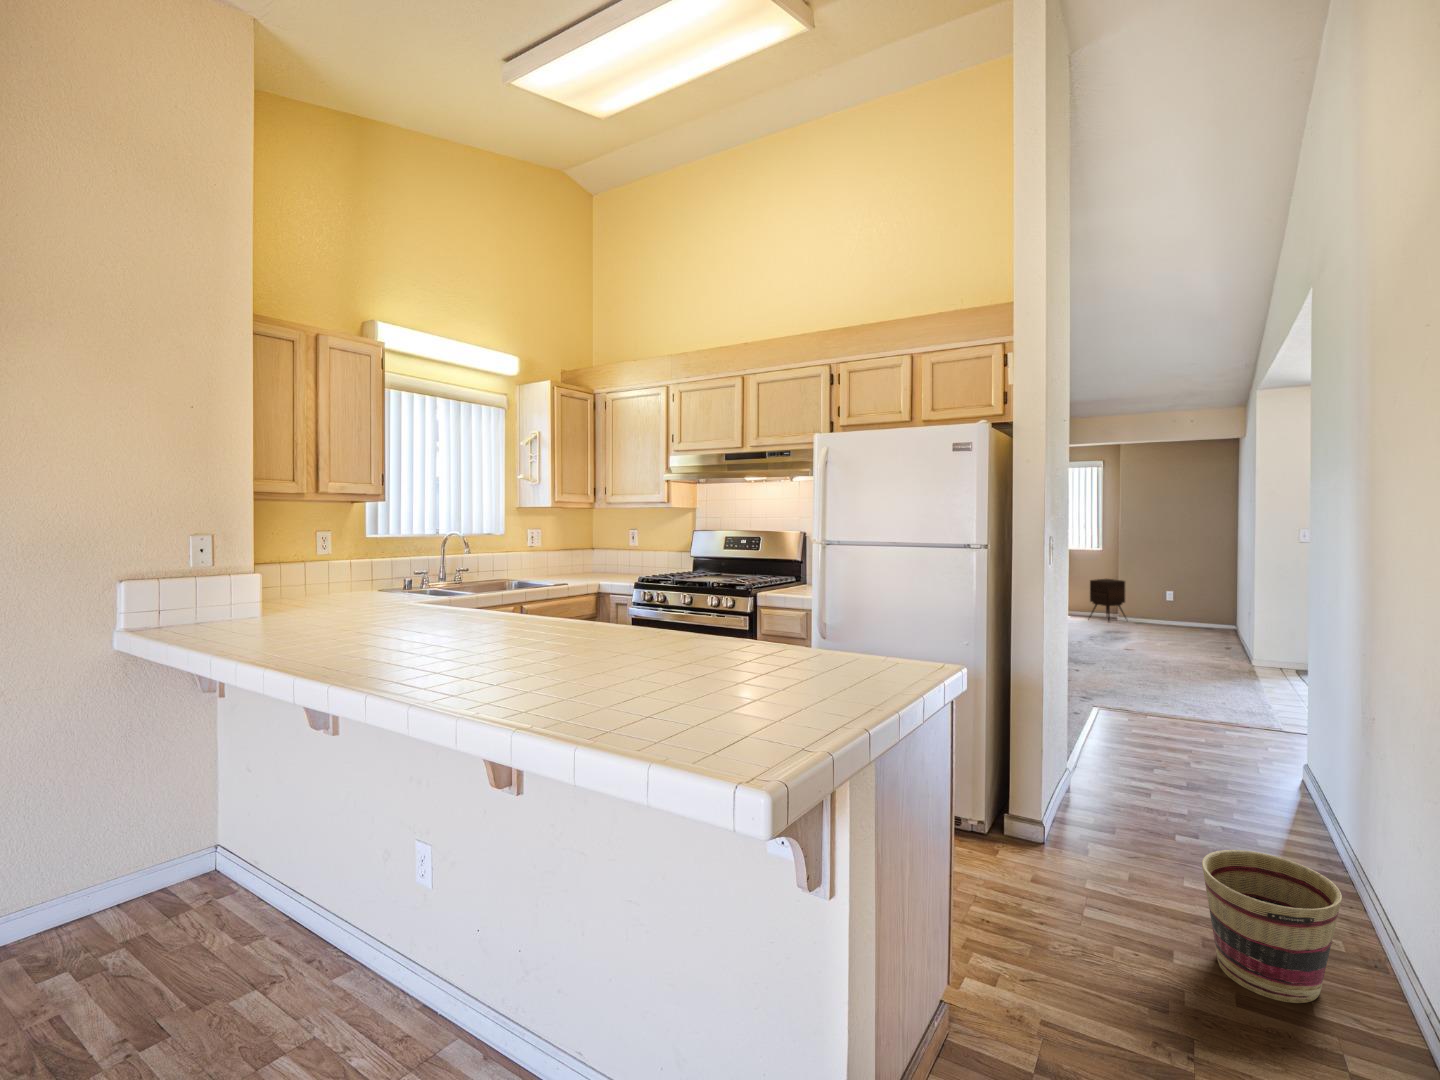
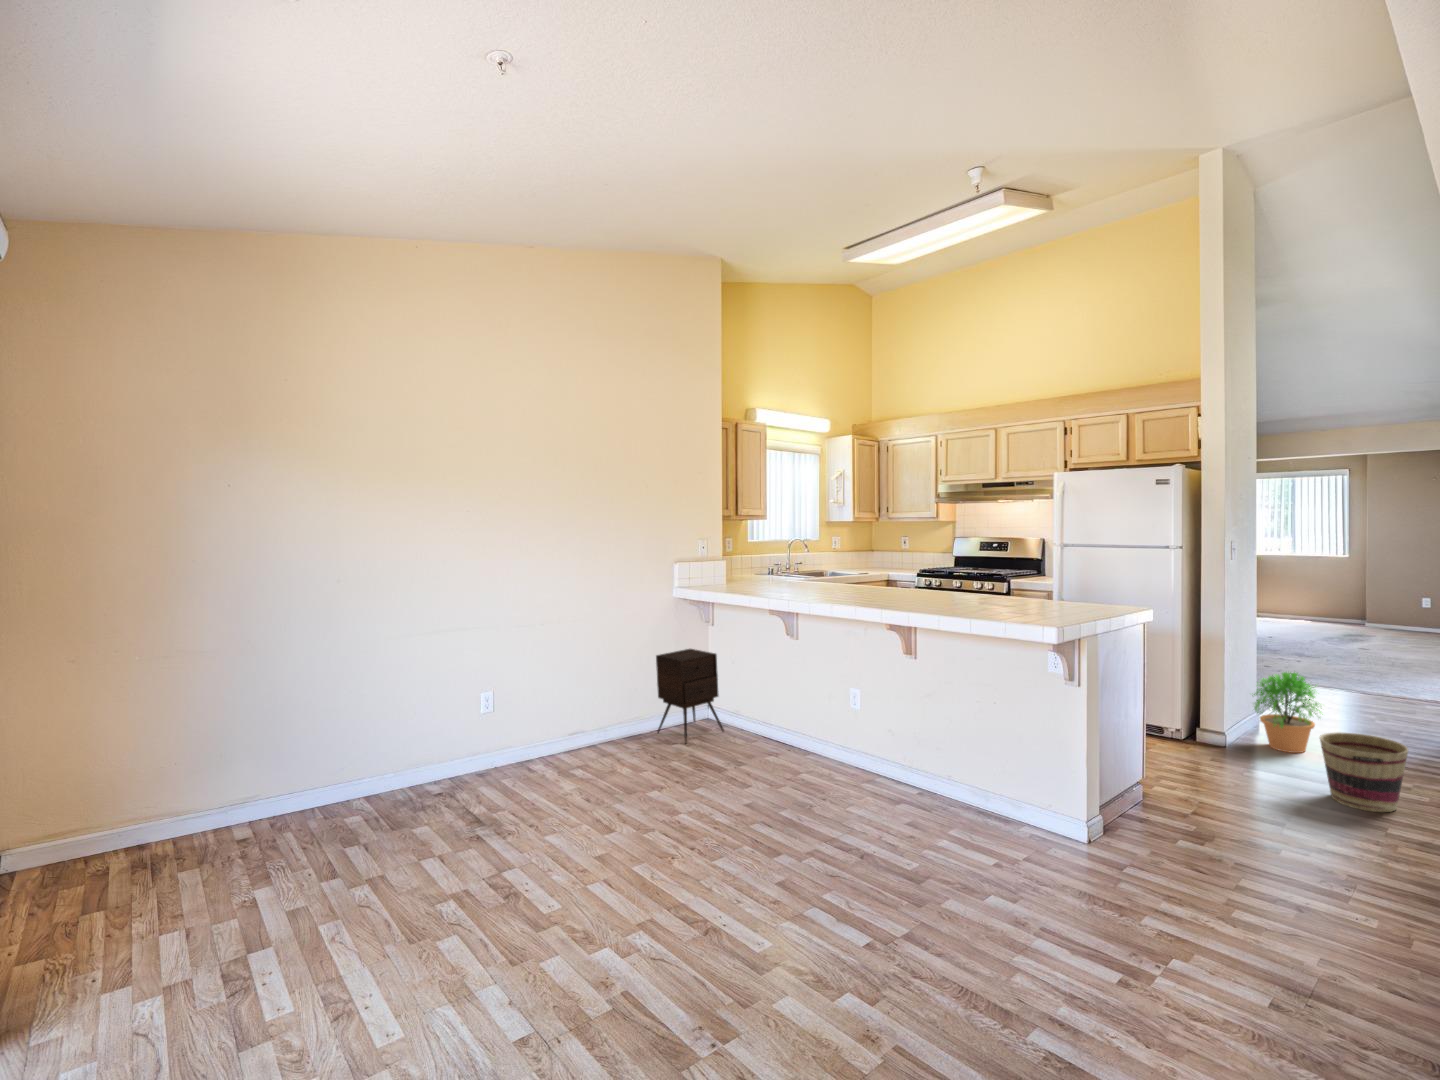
side table: present [1090,579,1126,621] -> present [656,649,724,743]
potted plant: none [1067,723,1169,847] -> present [1254,672,1321,753]

